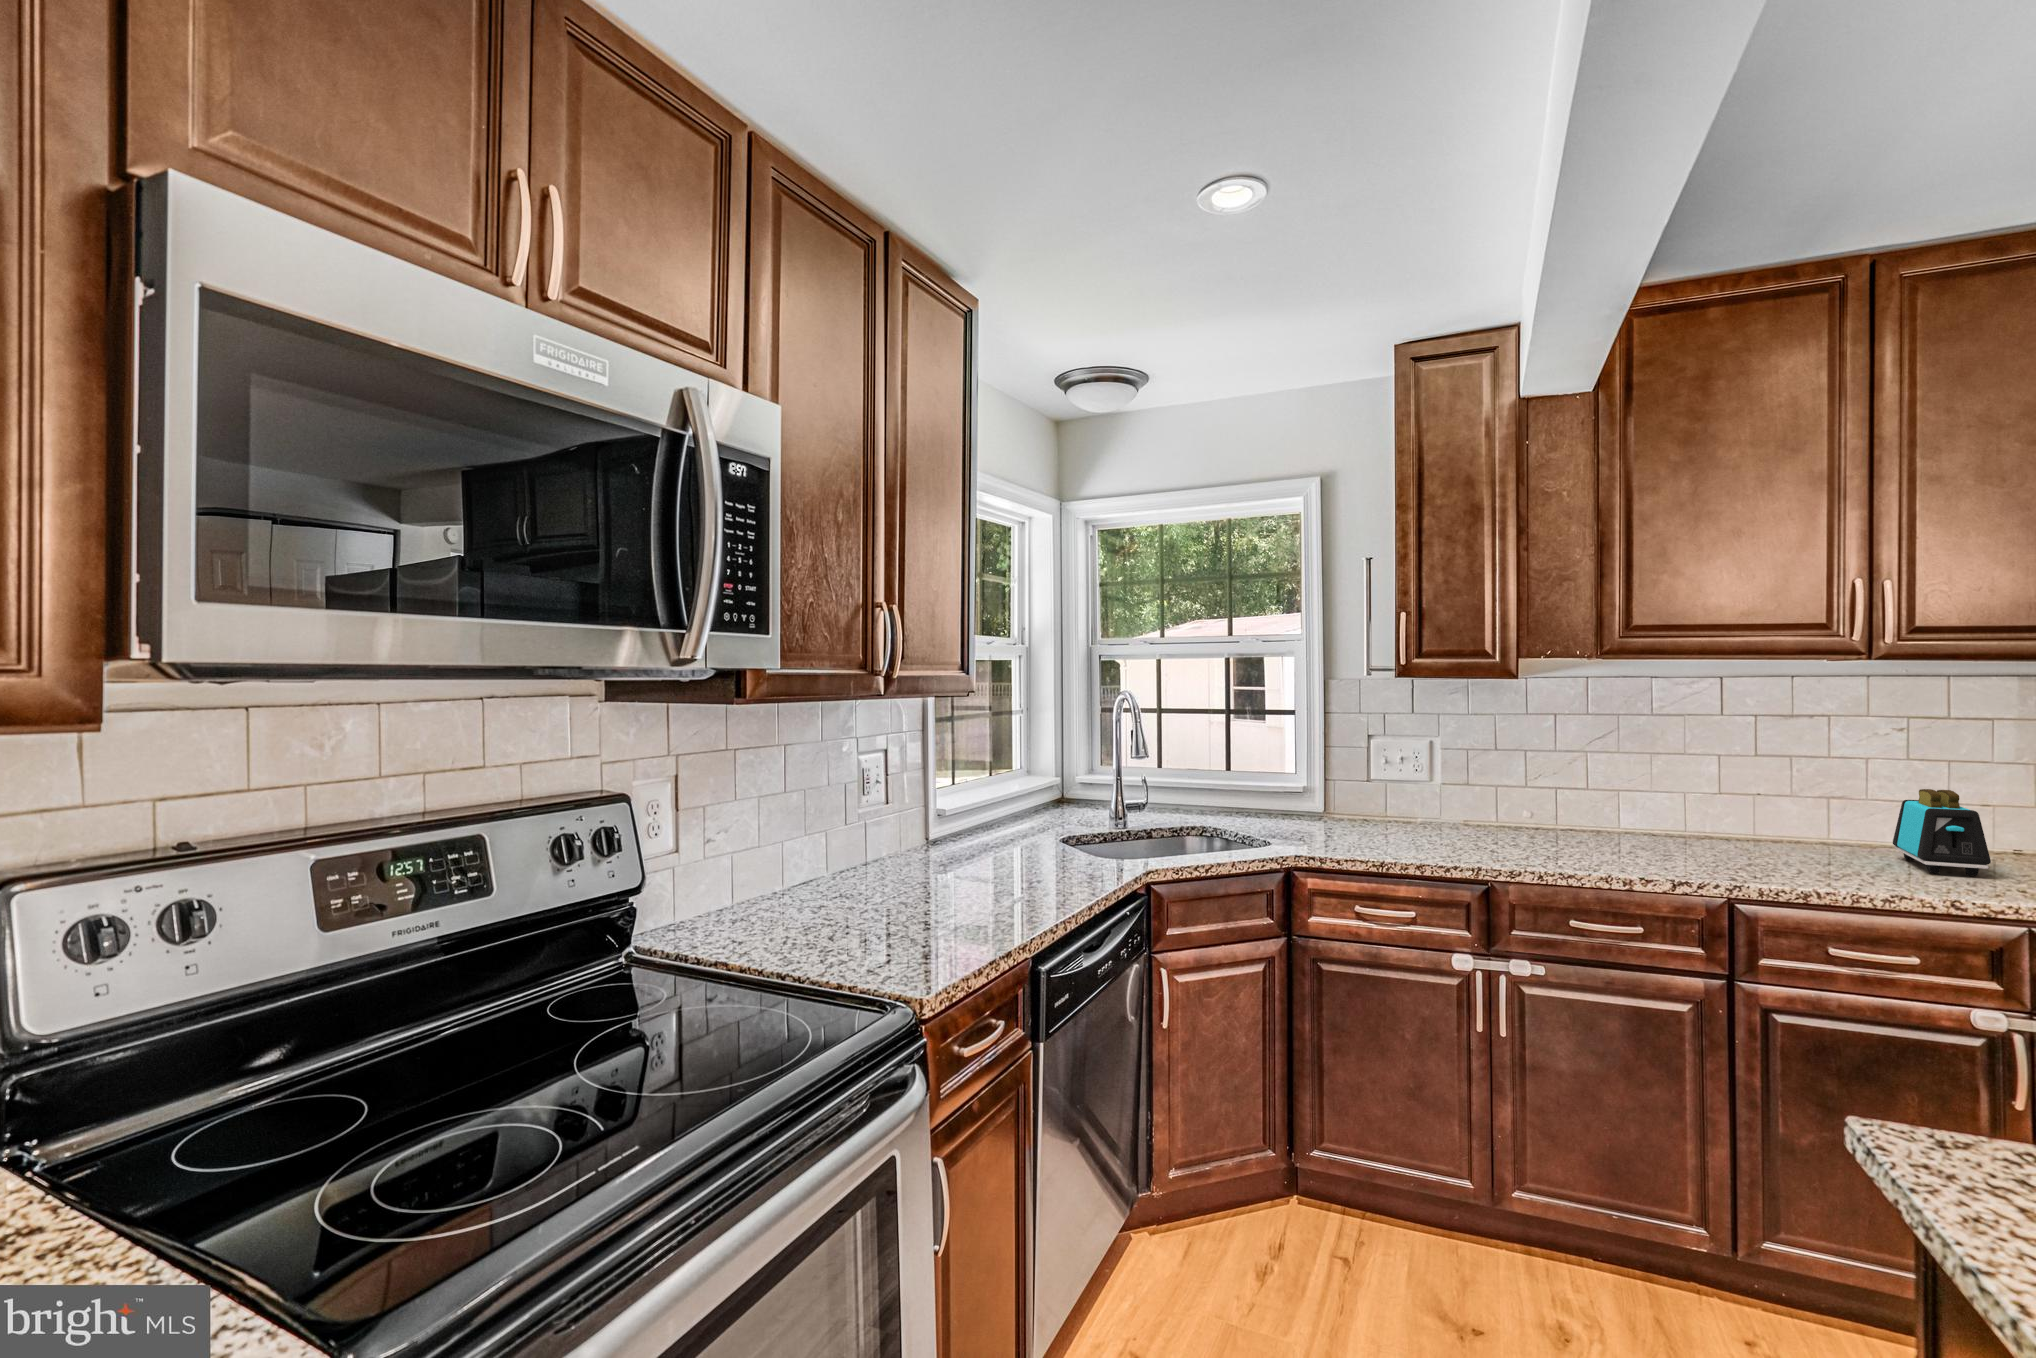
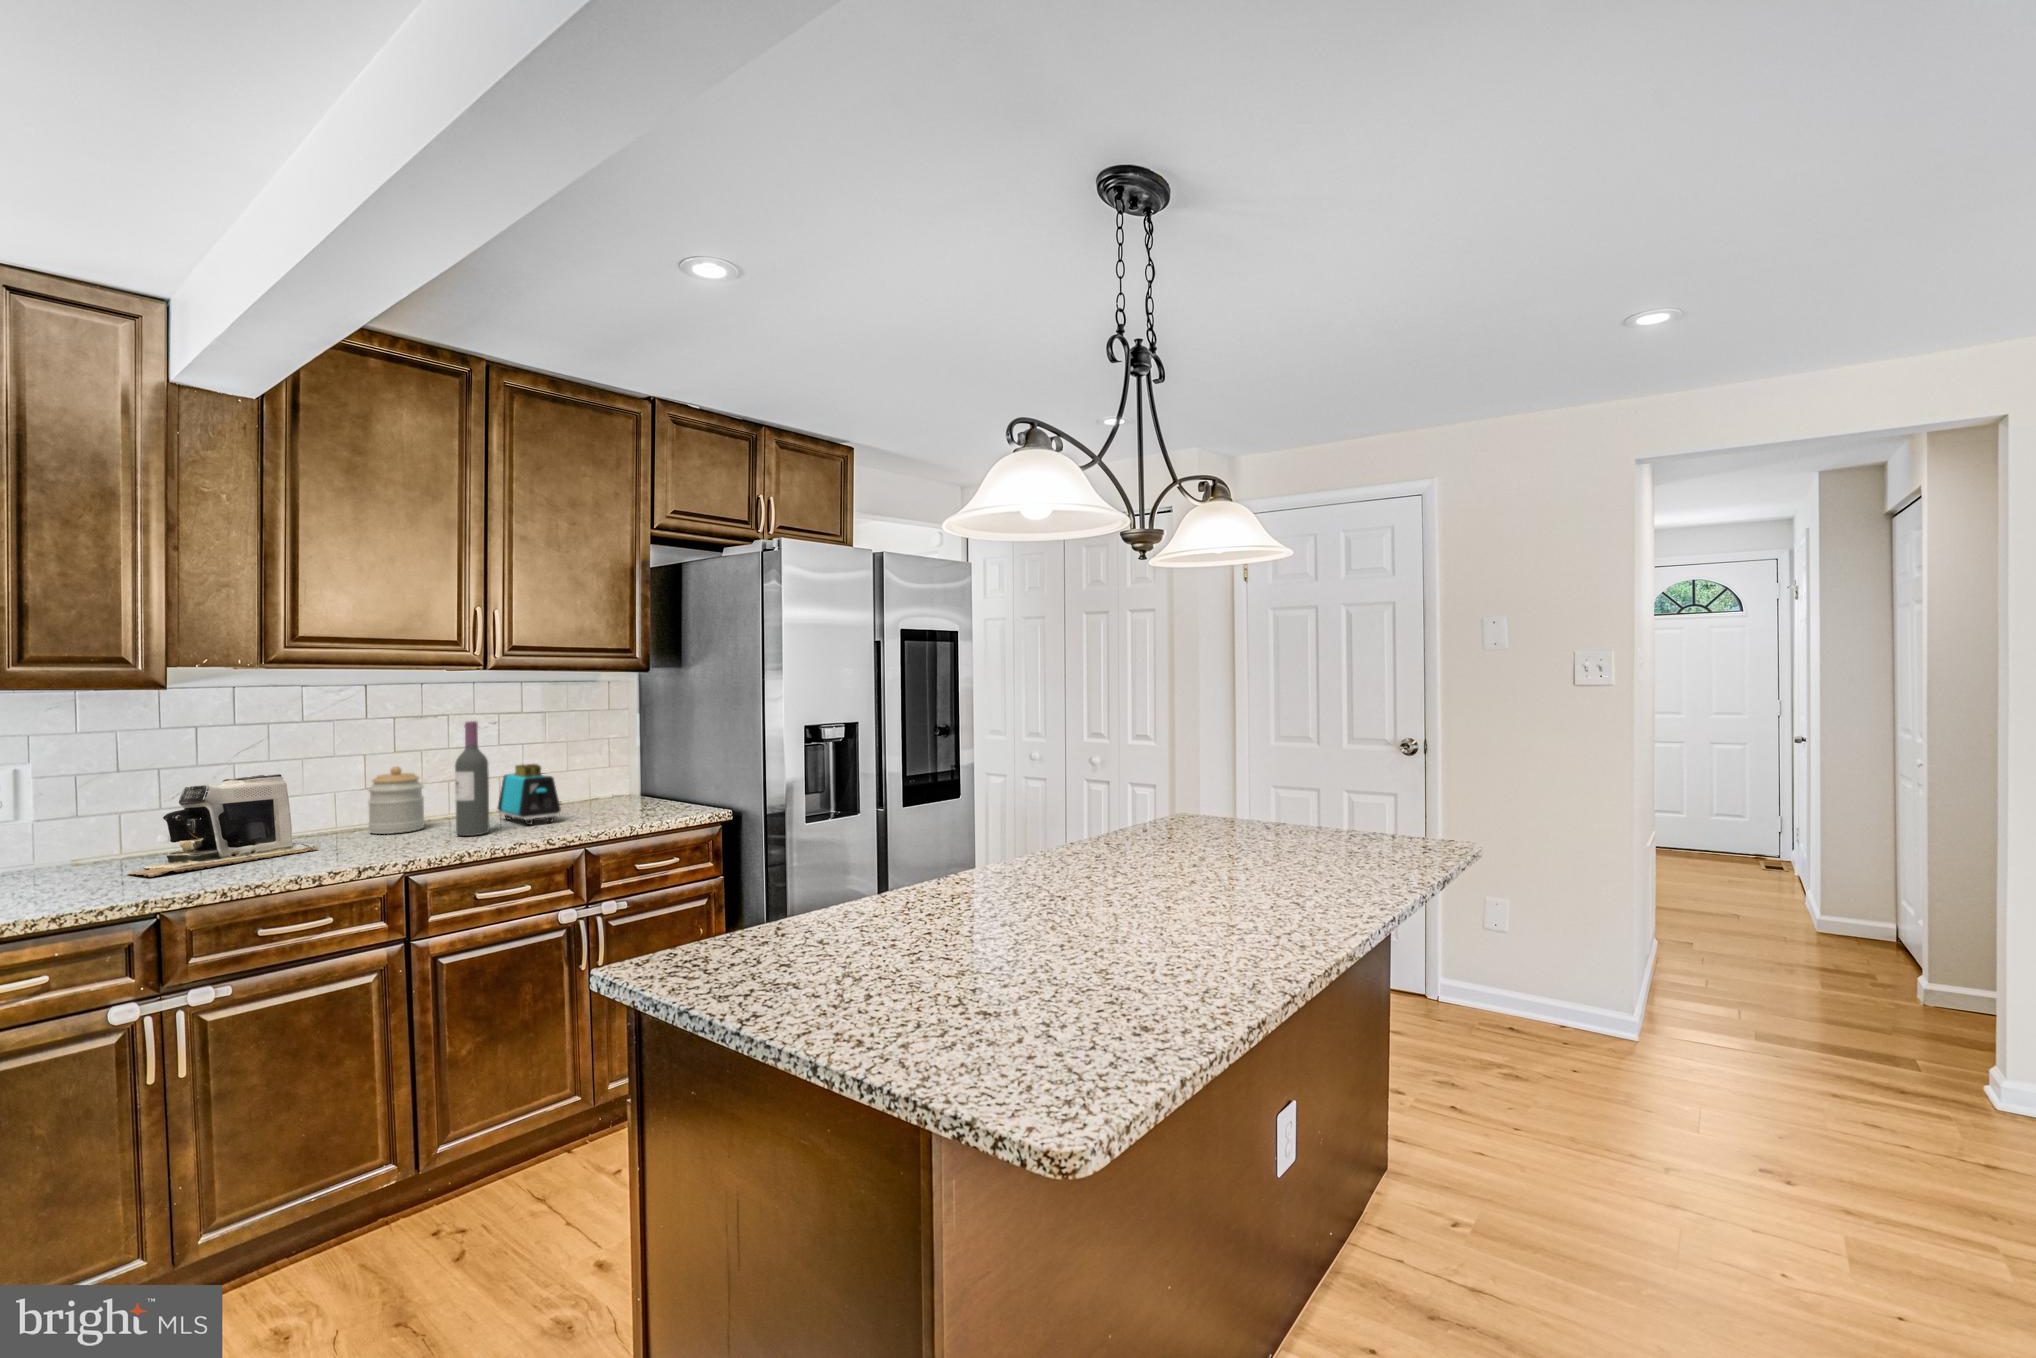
wine bottle: none [1817,726,1866,872] -> present [455,721,489,836]
coffee maker: none [1485,767,1654,852] -> present [128,774,319,877]
jar: none [1717,773,1786,851] -> present [368,766,424,834]

